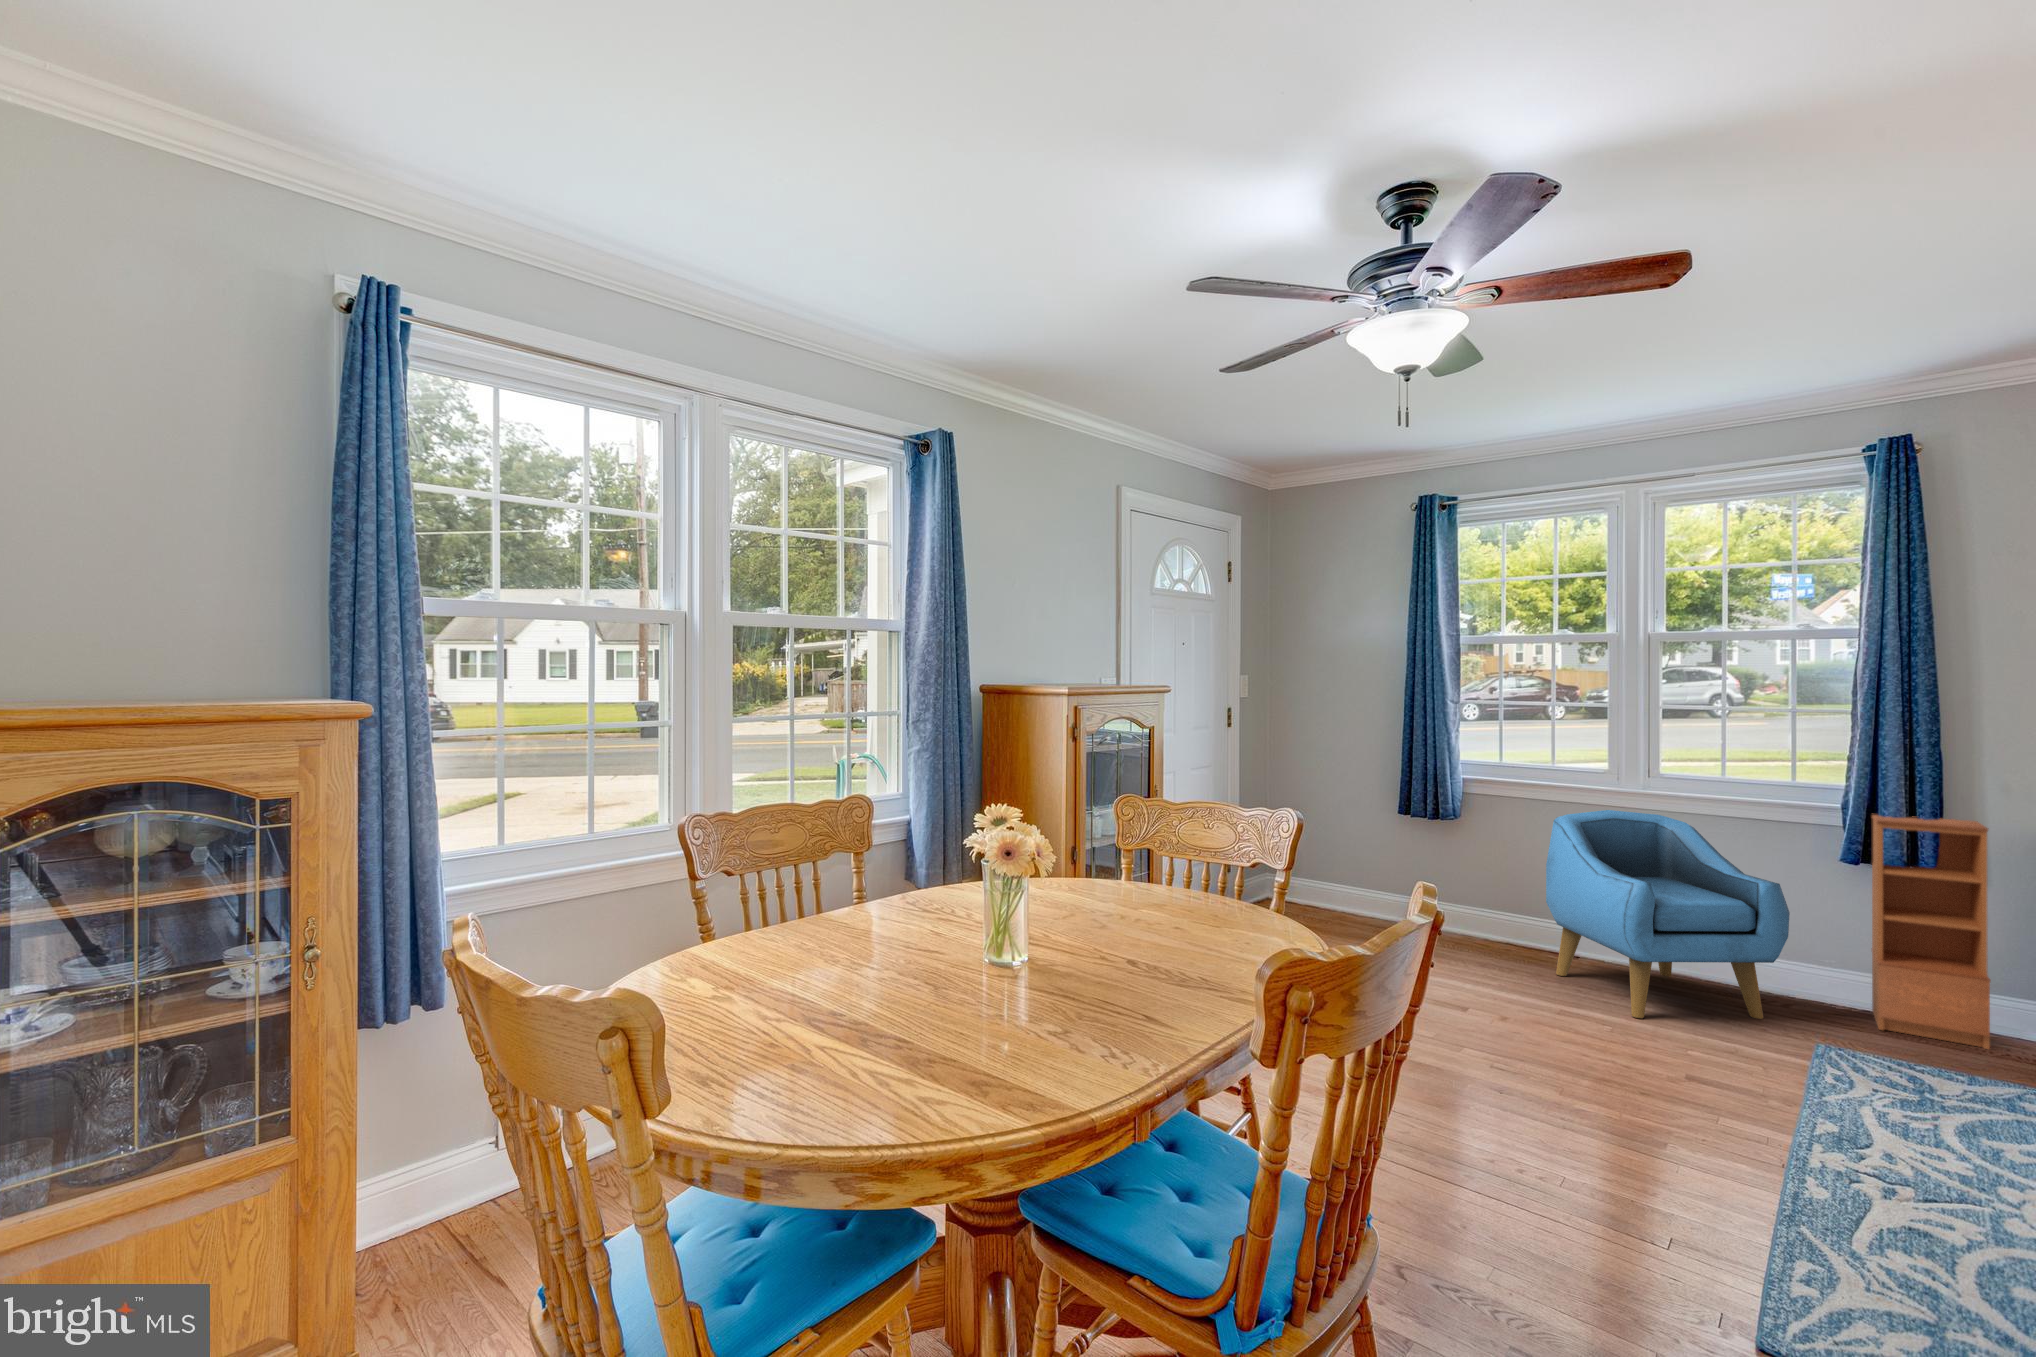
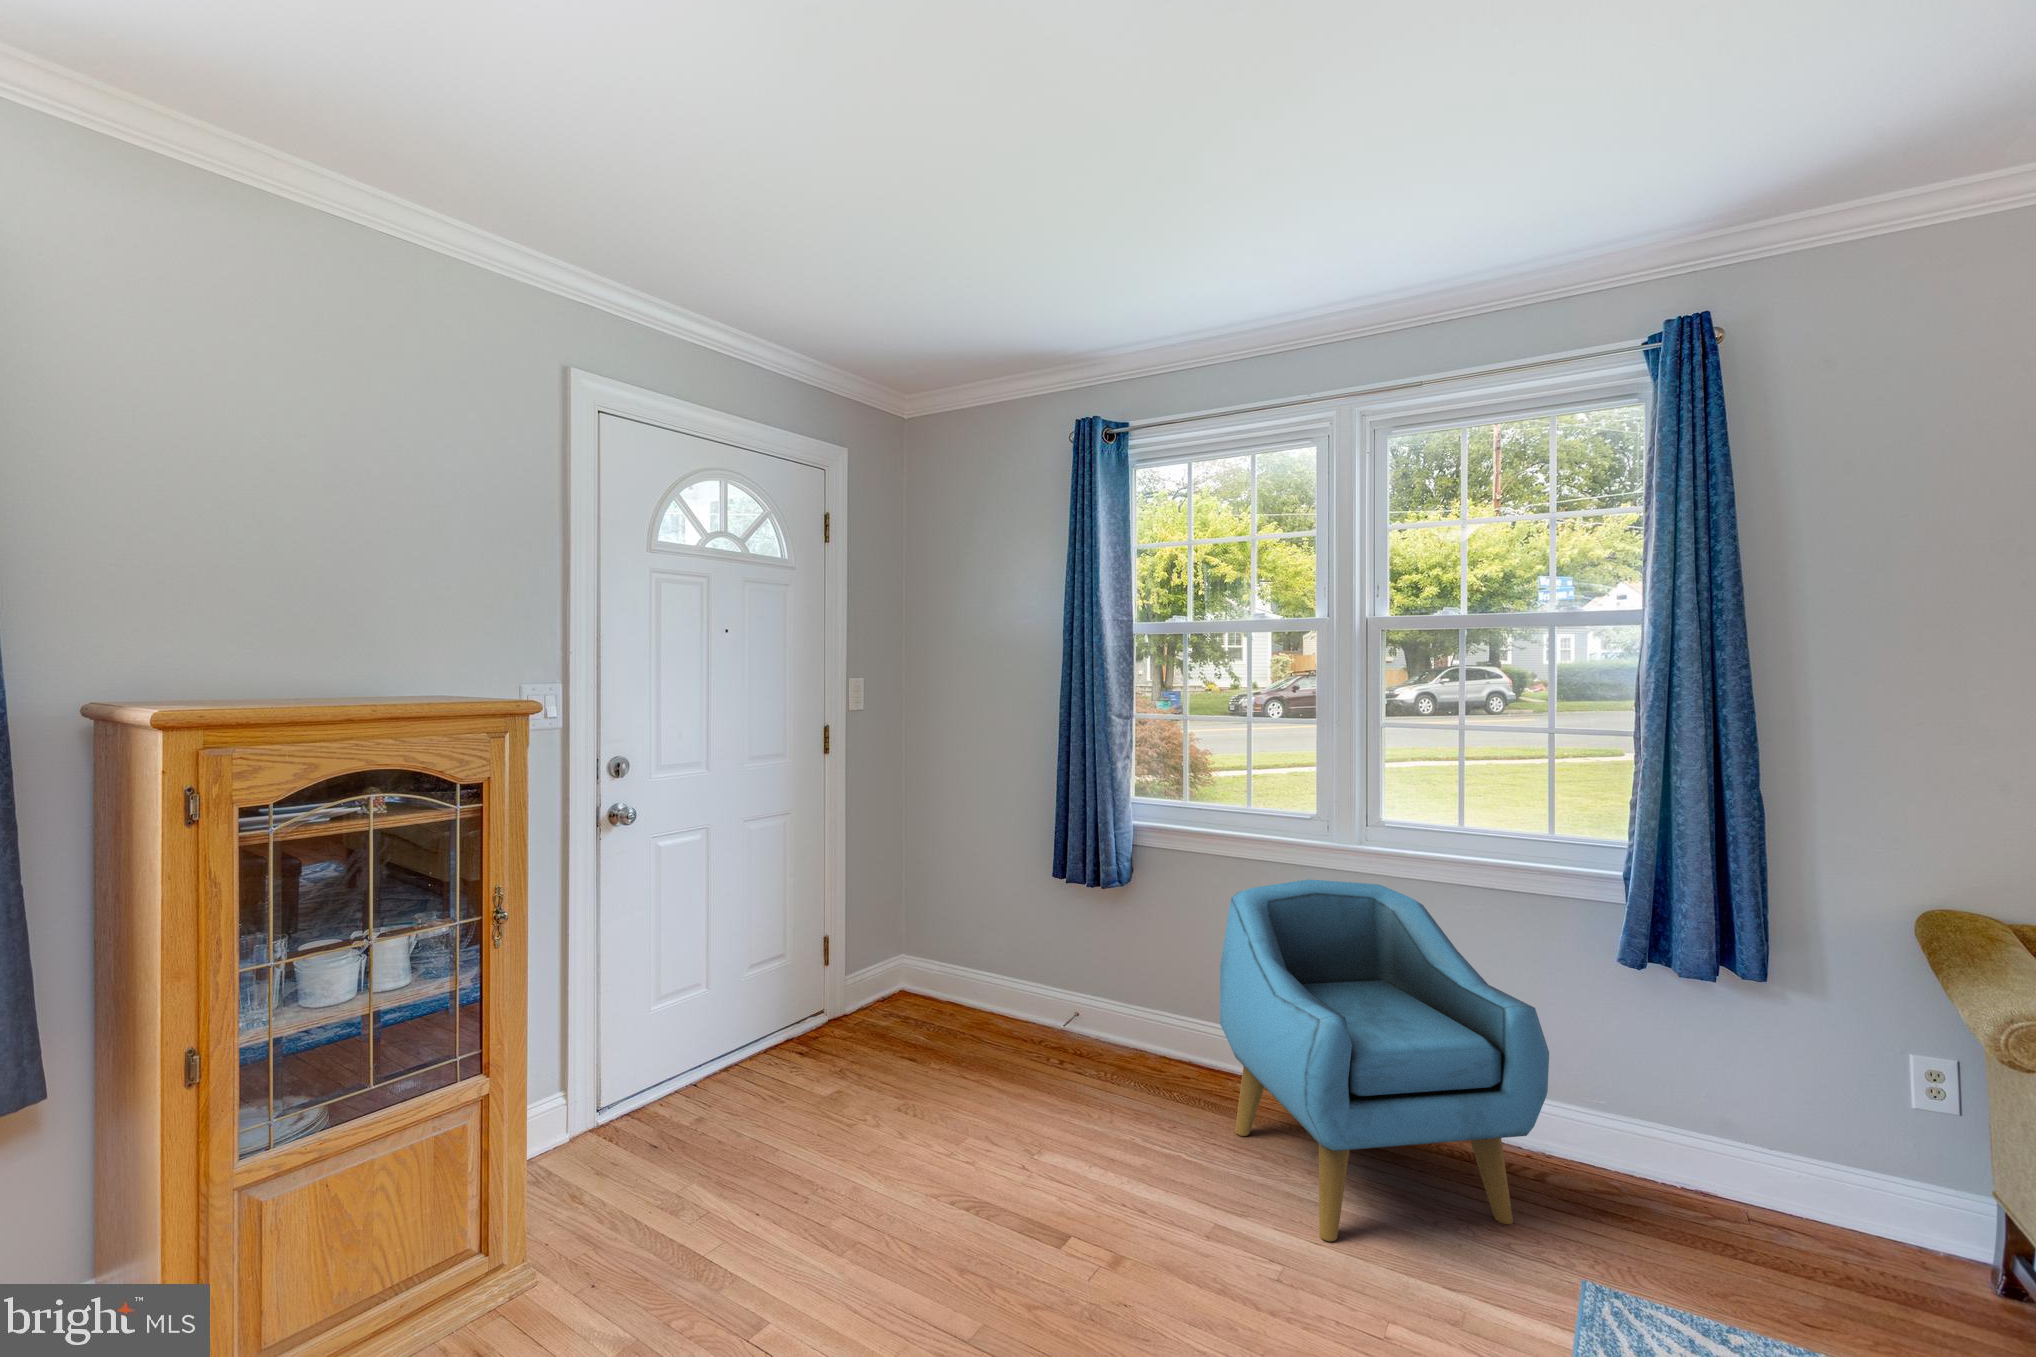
bookcase: present [1872,815,1991,1049] -> none [1659,888,1838,1280]

